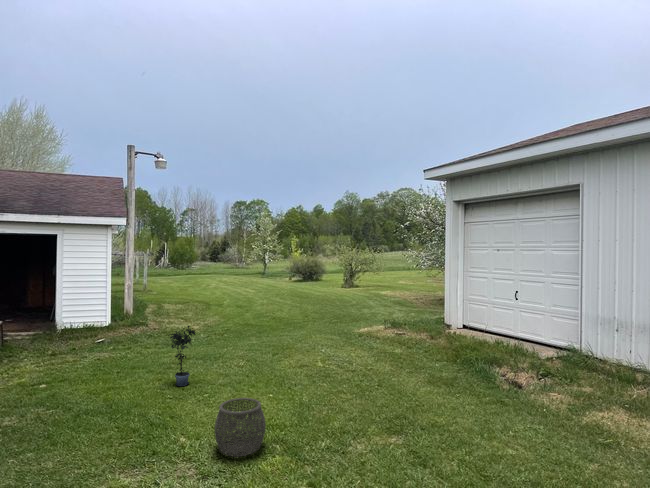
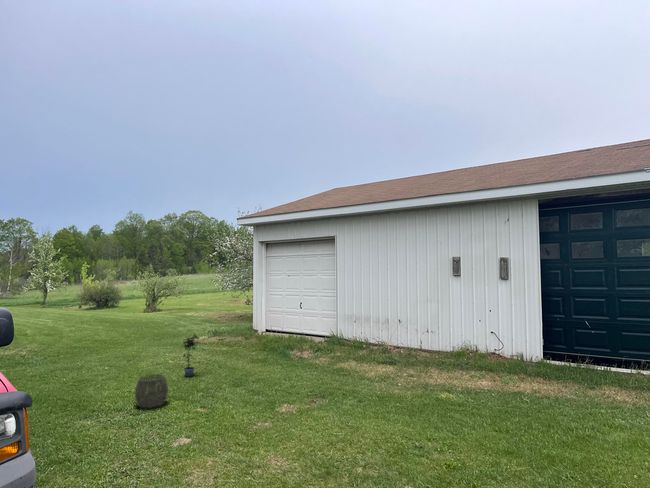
potted plant: present [169,326,195,386] -> present [183,333,199,377]

